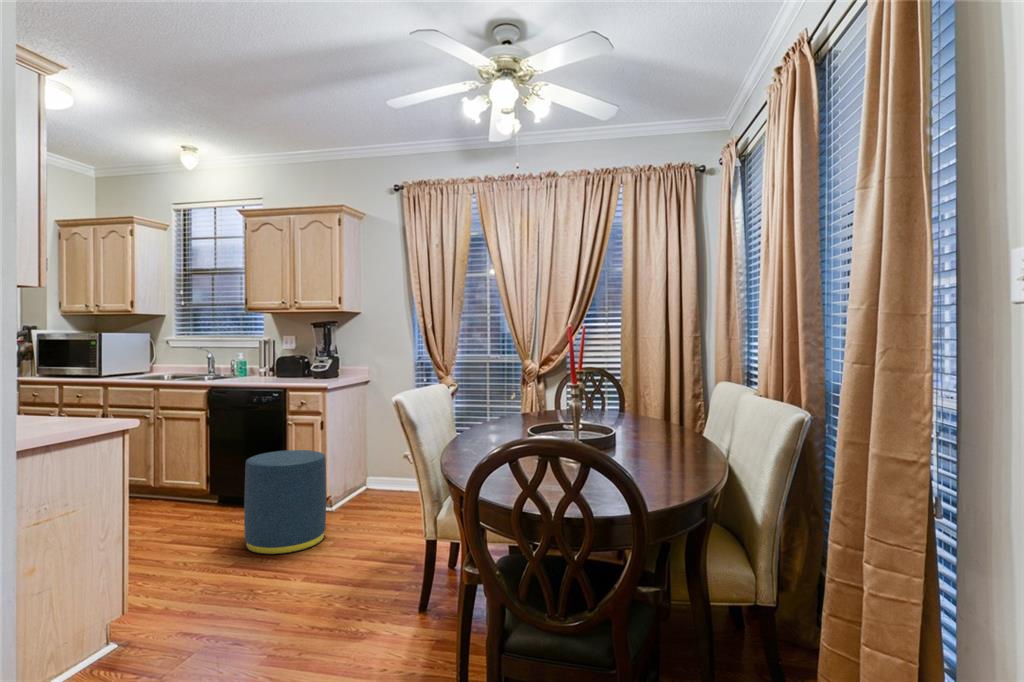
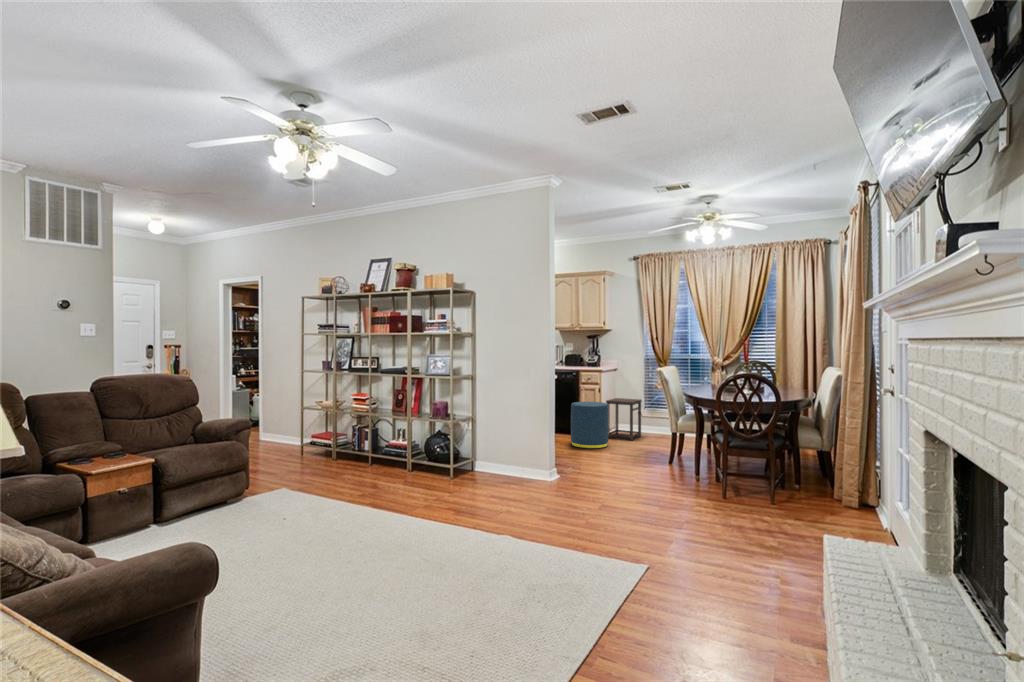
side table: none [335,435,405,517] -> present [606,398,642,440]

